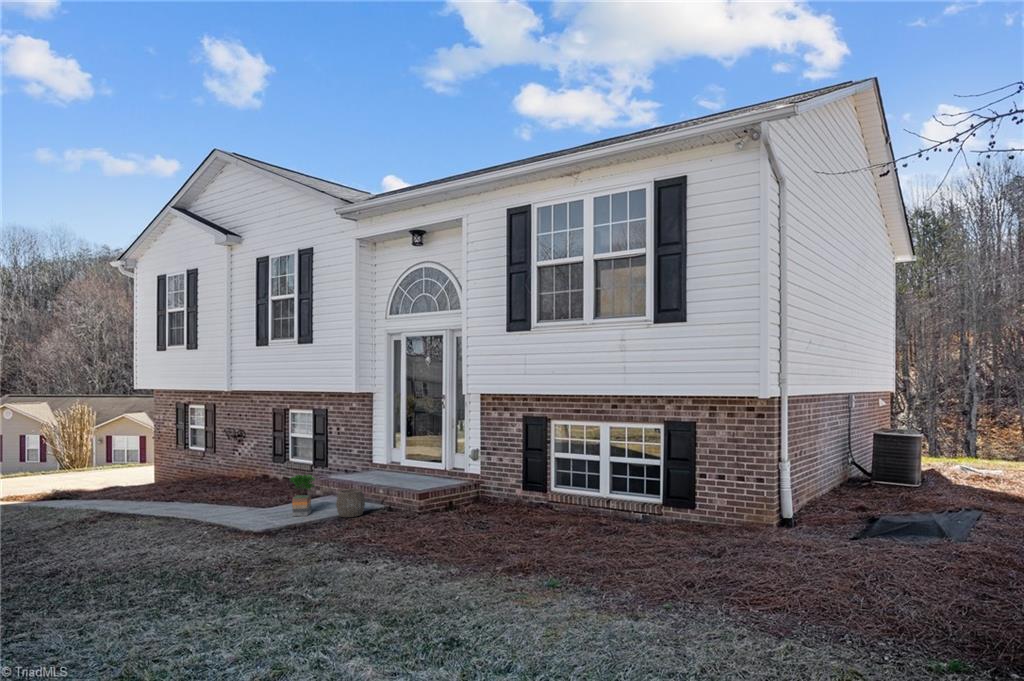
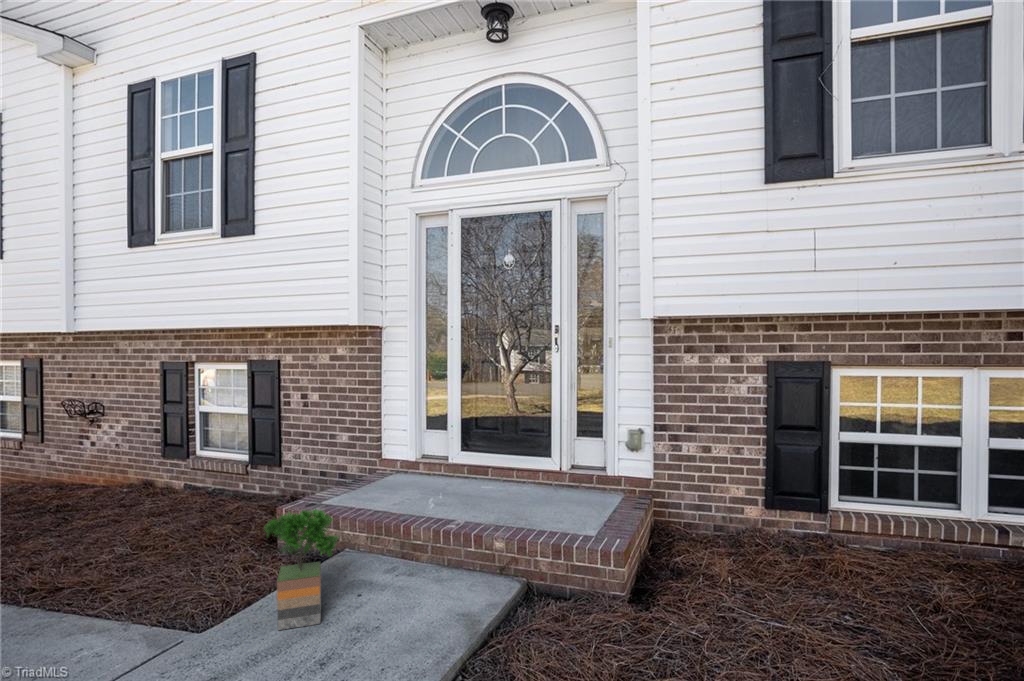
woven basket: present [336,489,365,517] -> none [404,539,479,626]

